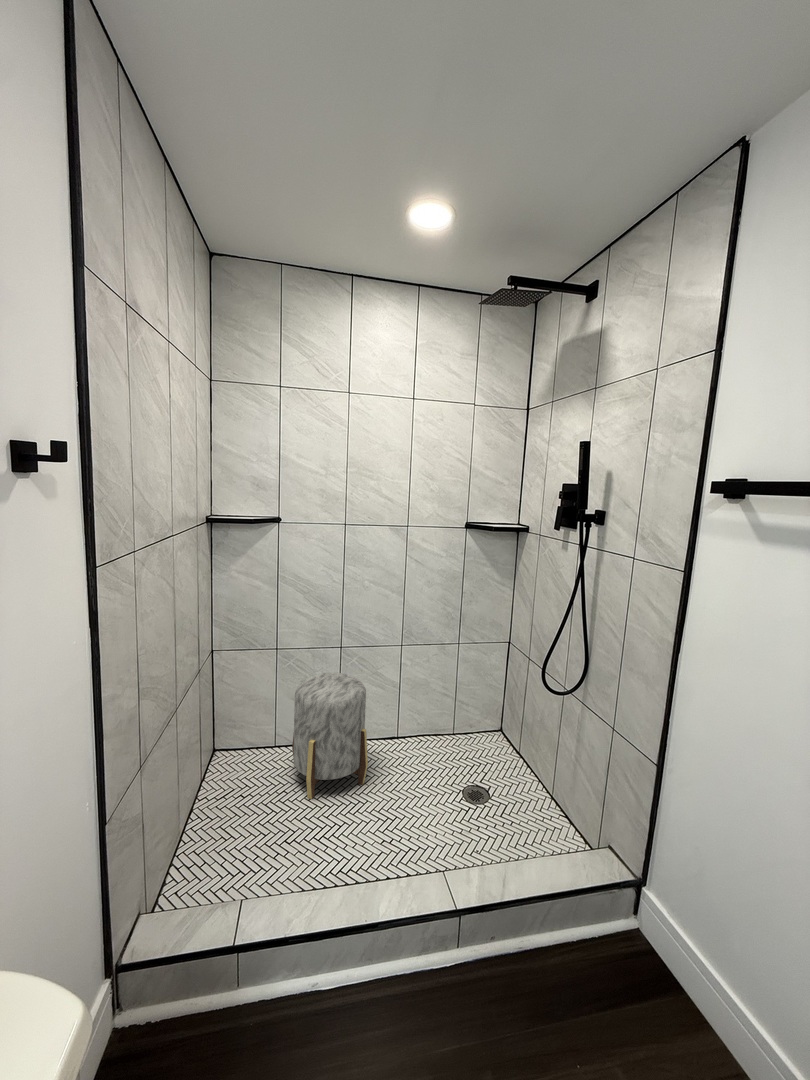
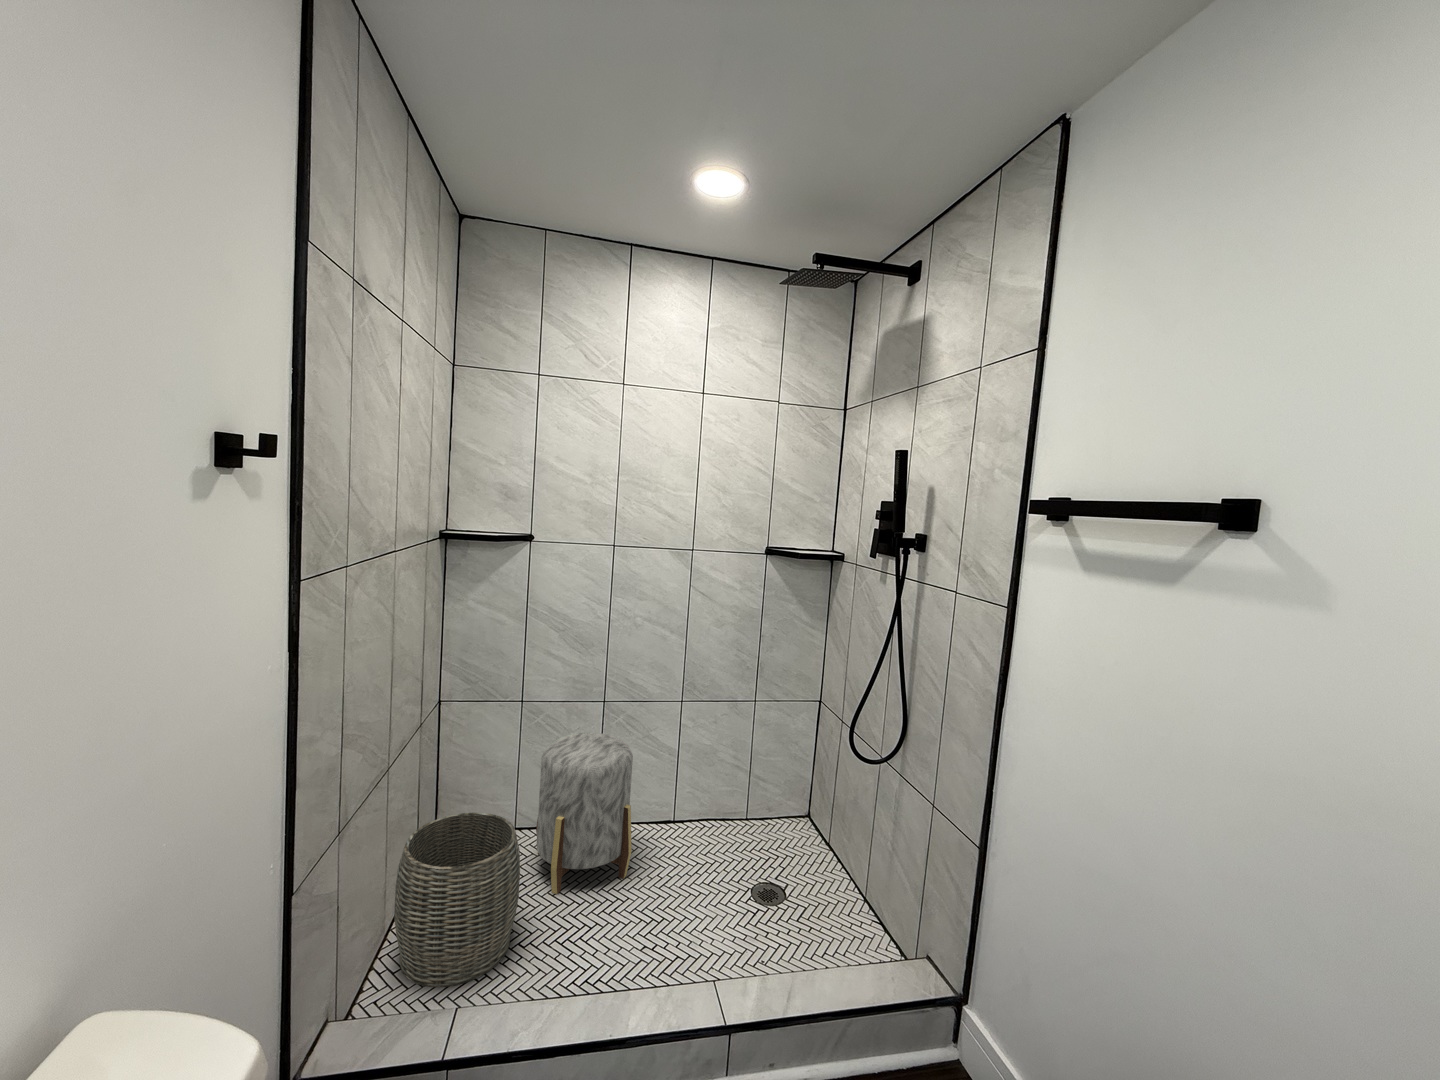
woven basket: none [187,740,284,880] -> present [394,813,520,987]

